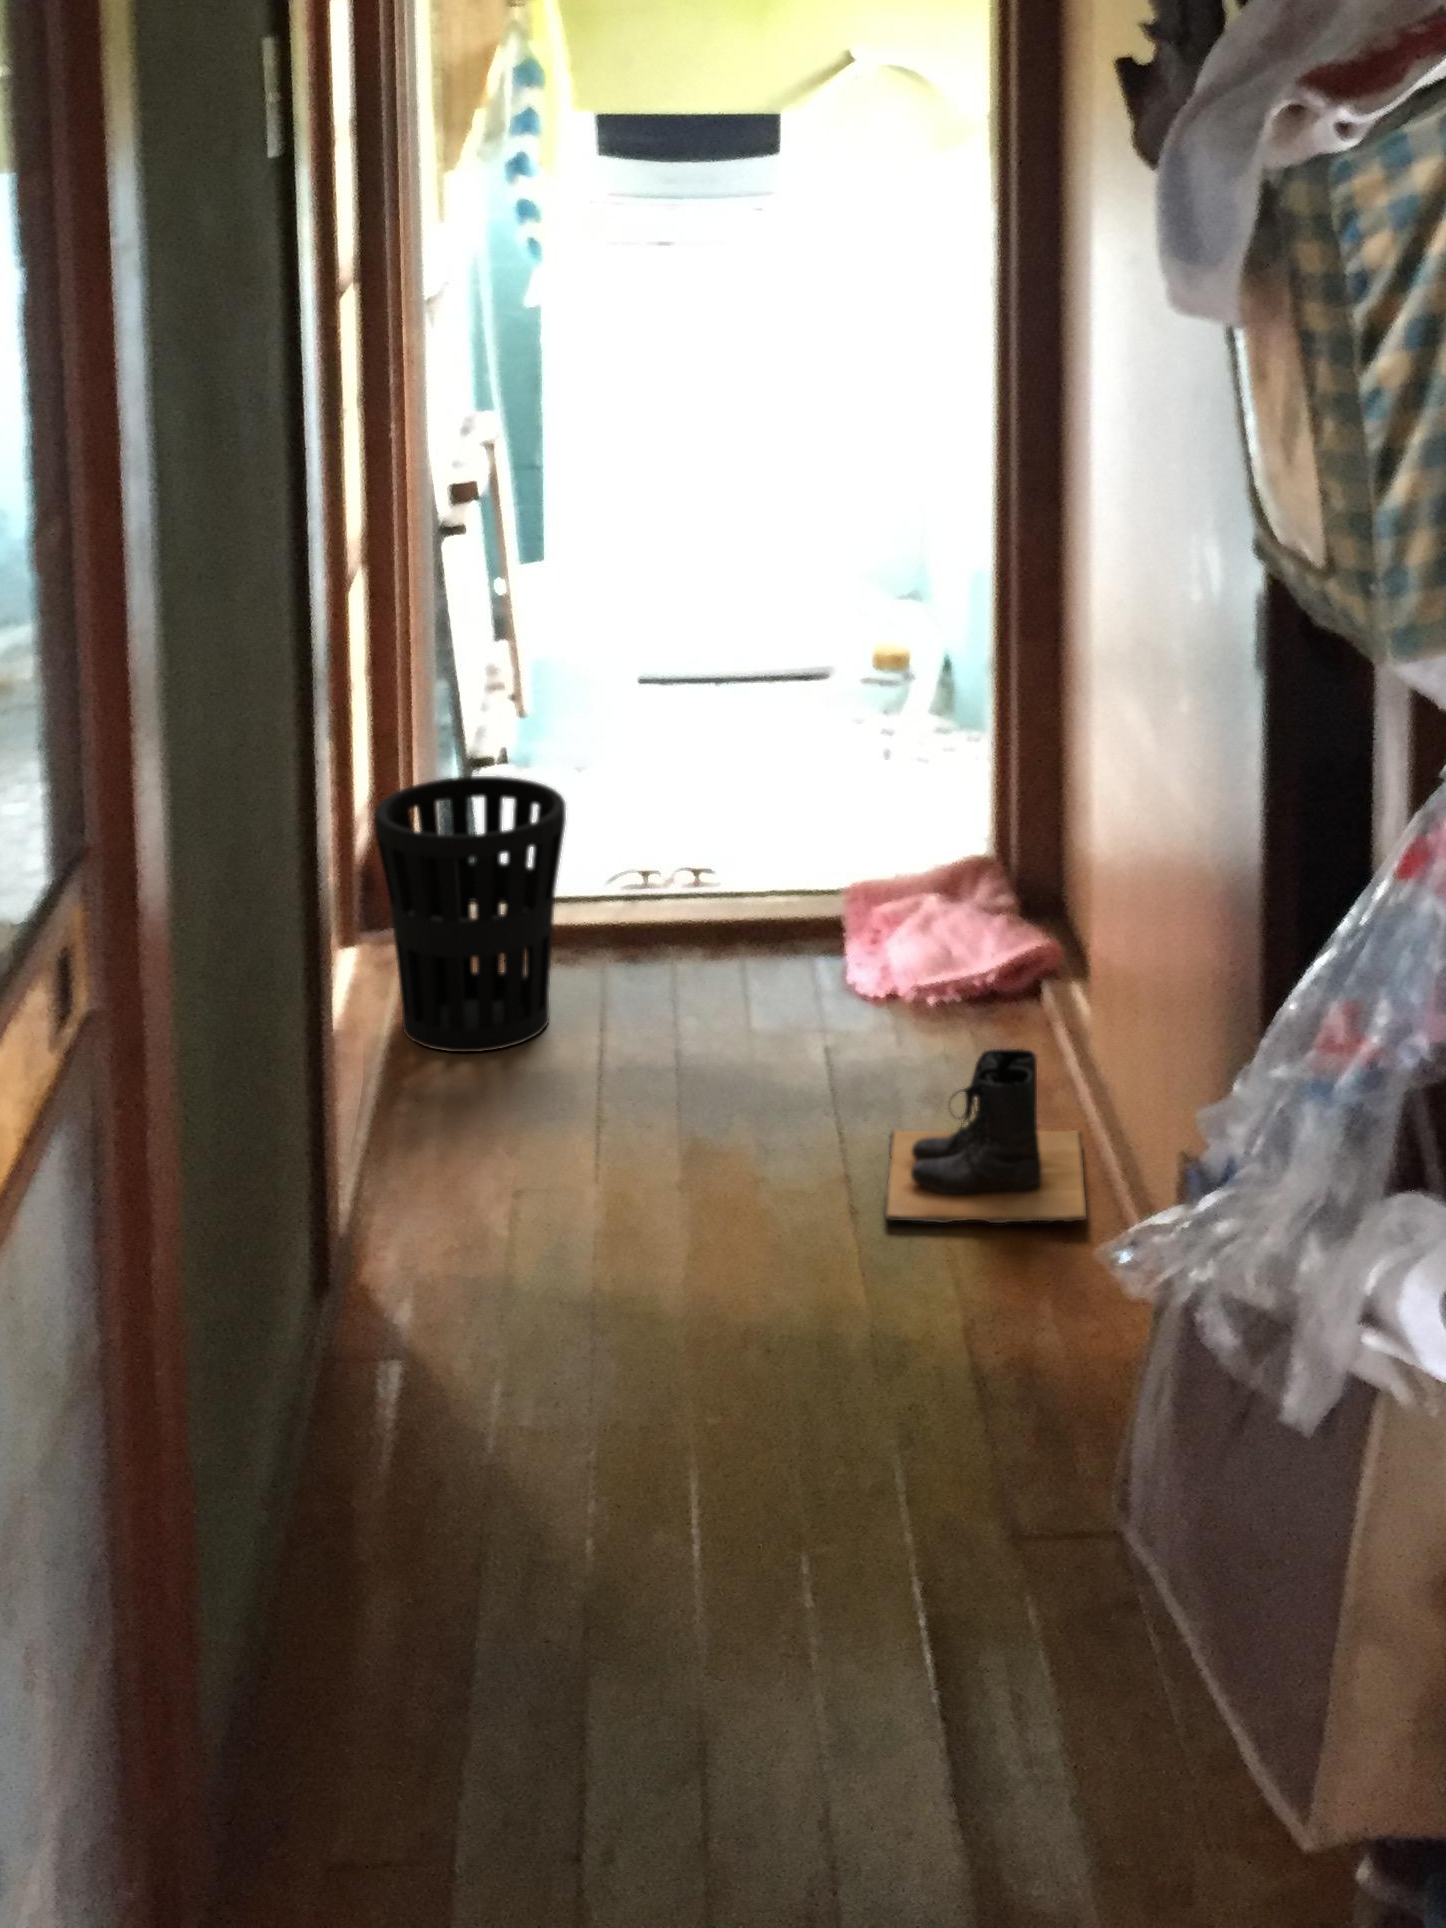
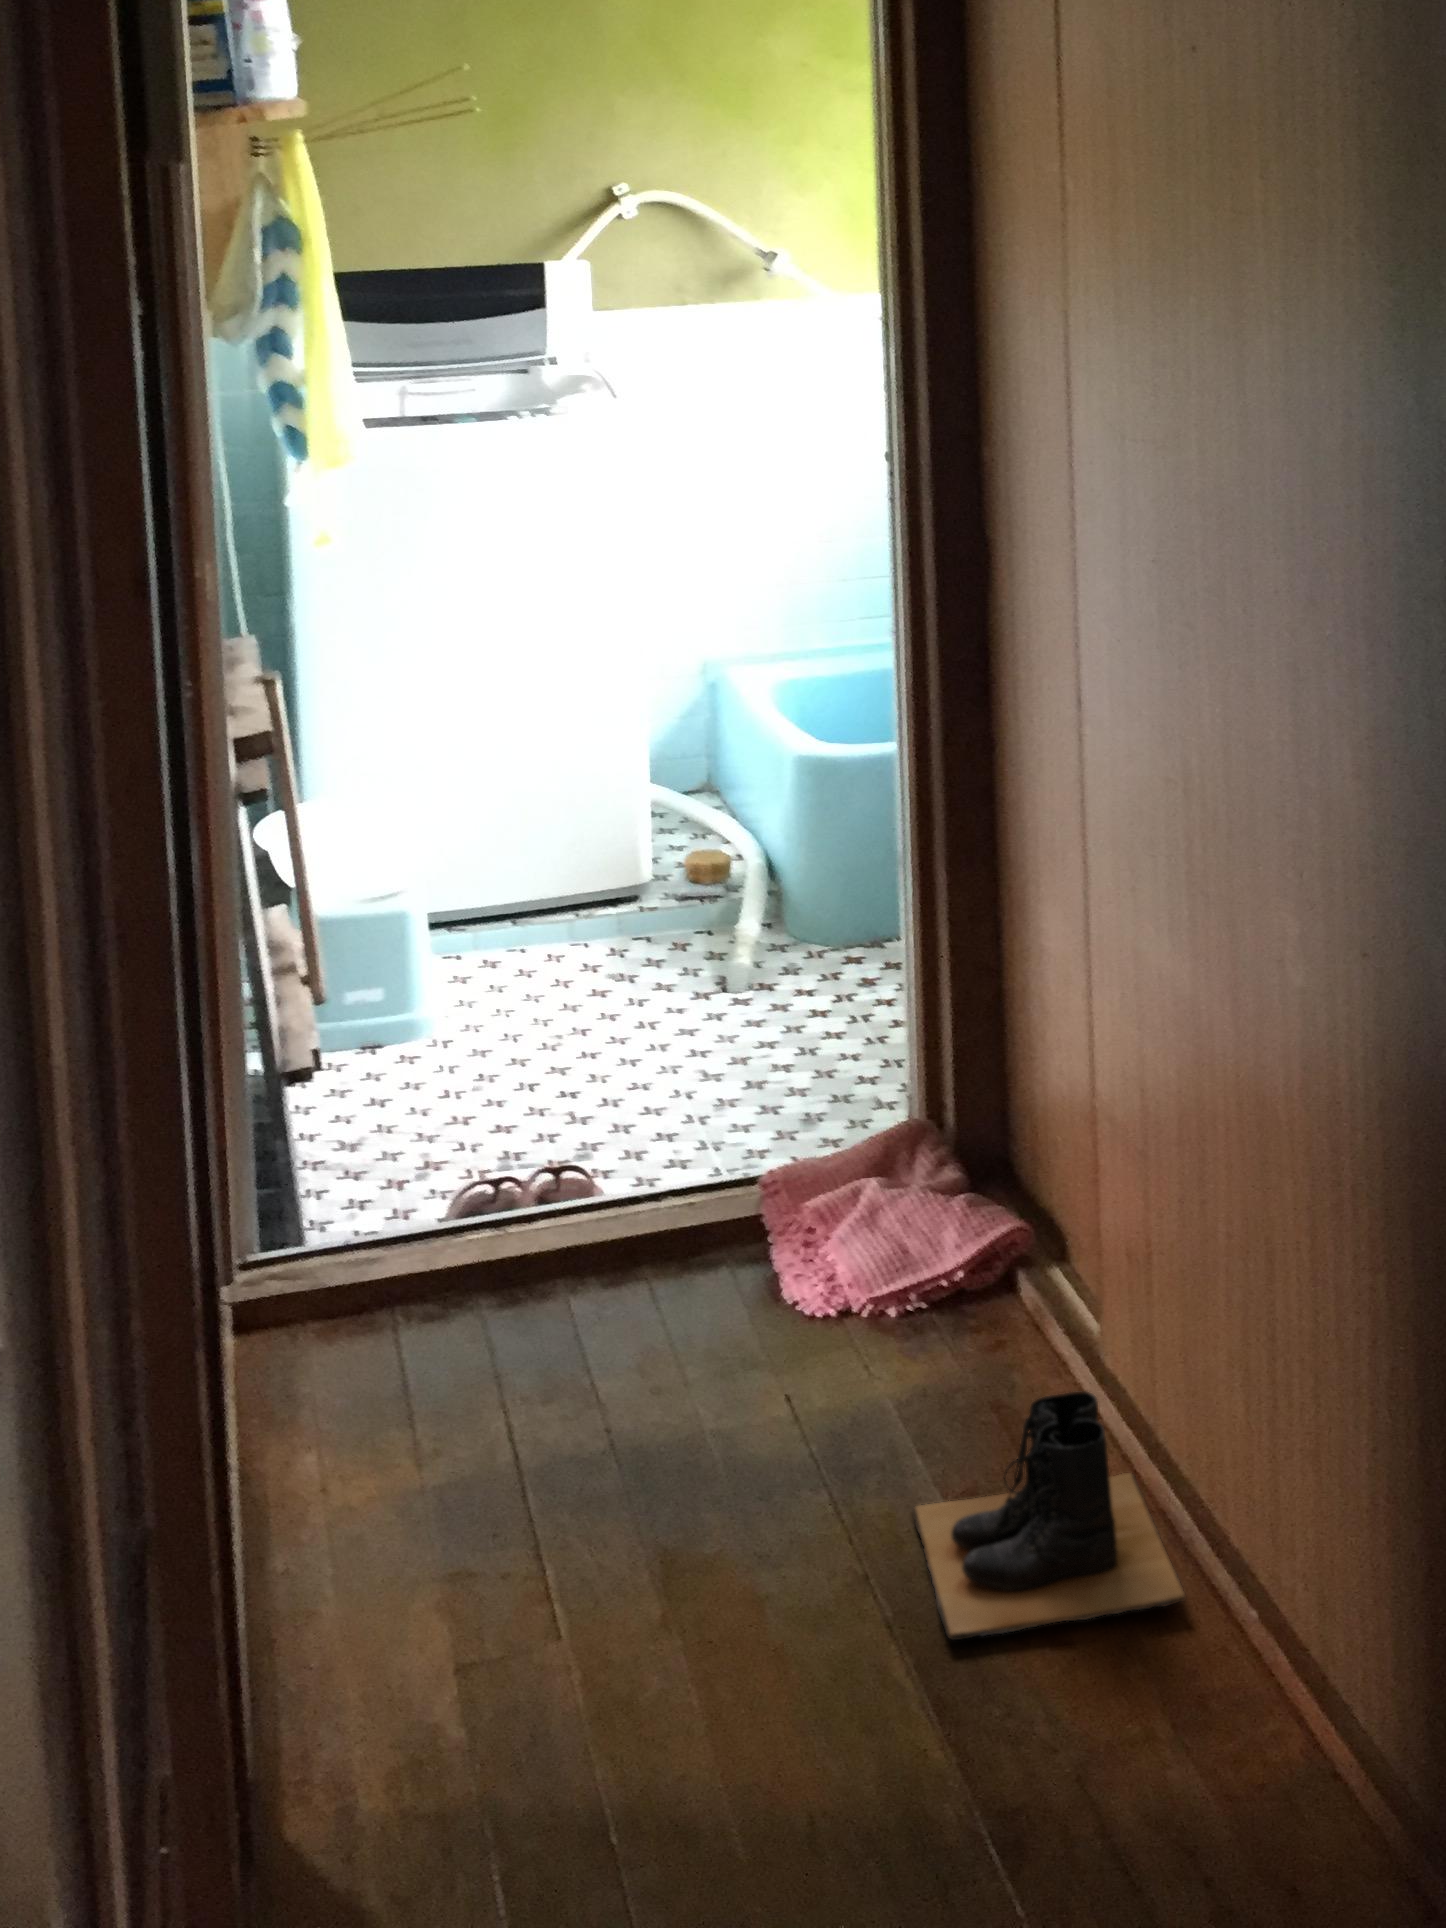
wastebasket: present [374,776,566,1052] -> none [210,1105,457,1474]

